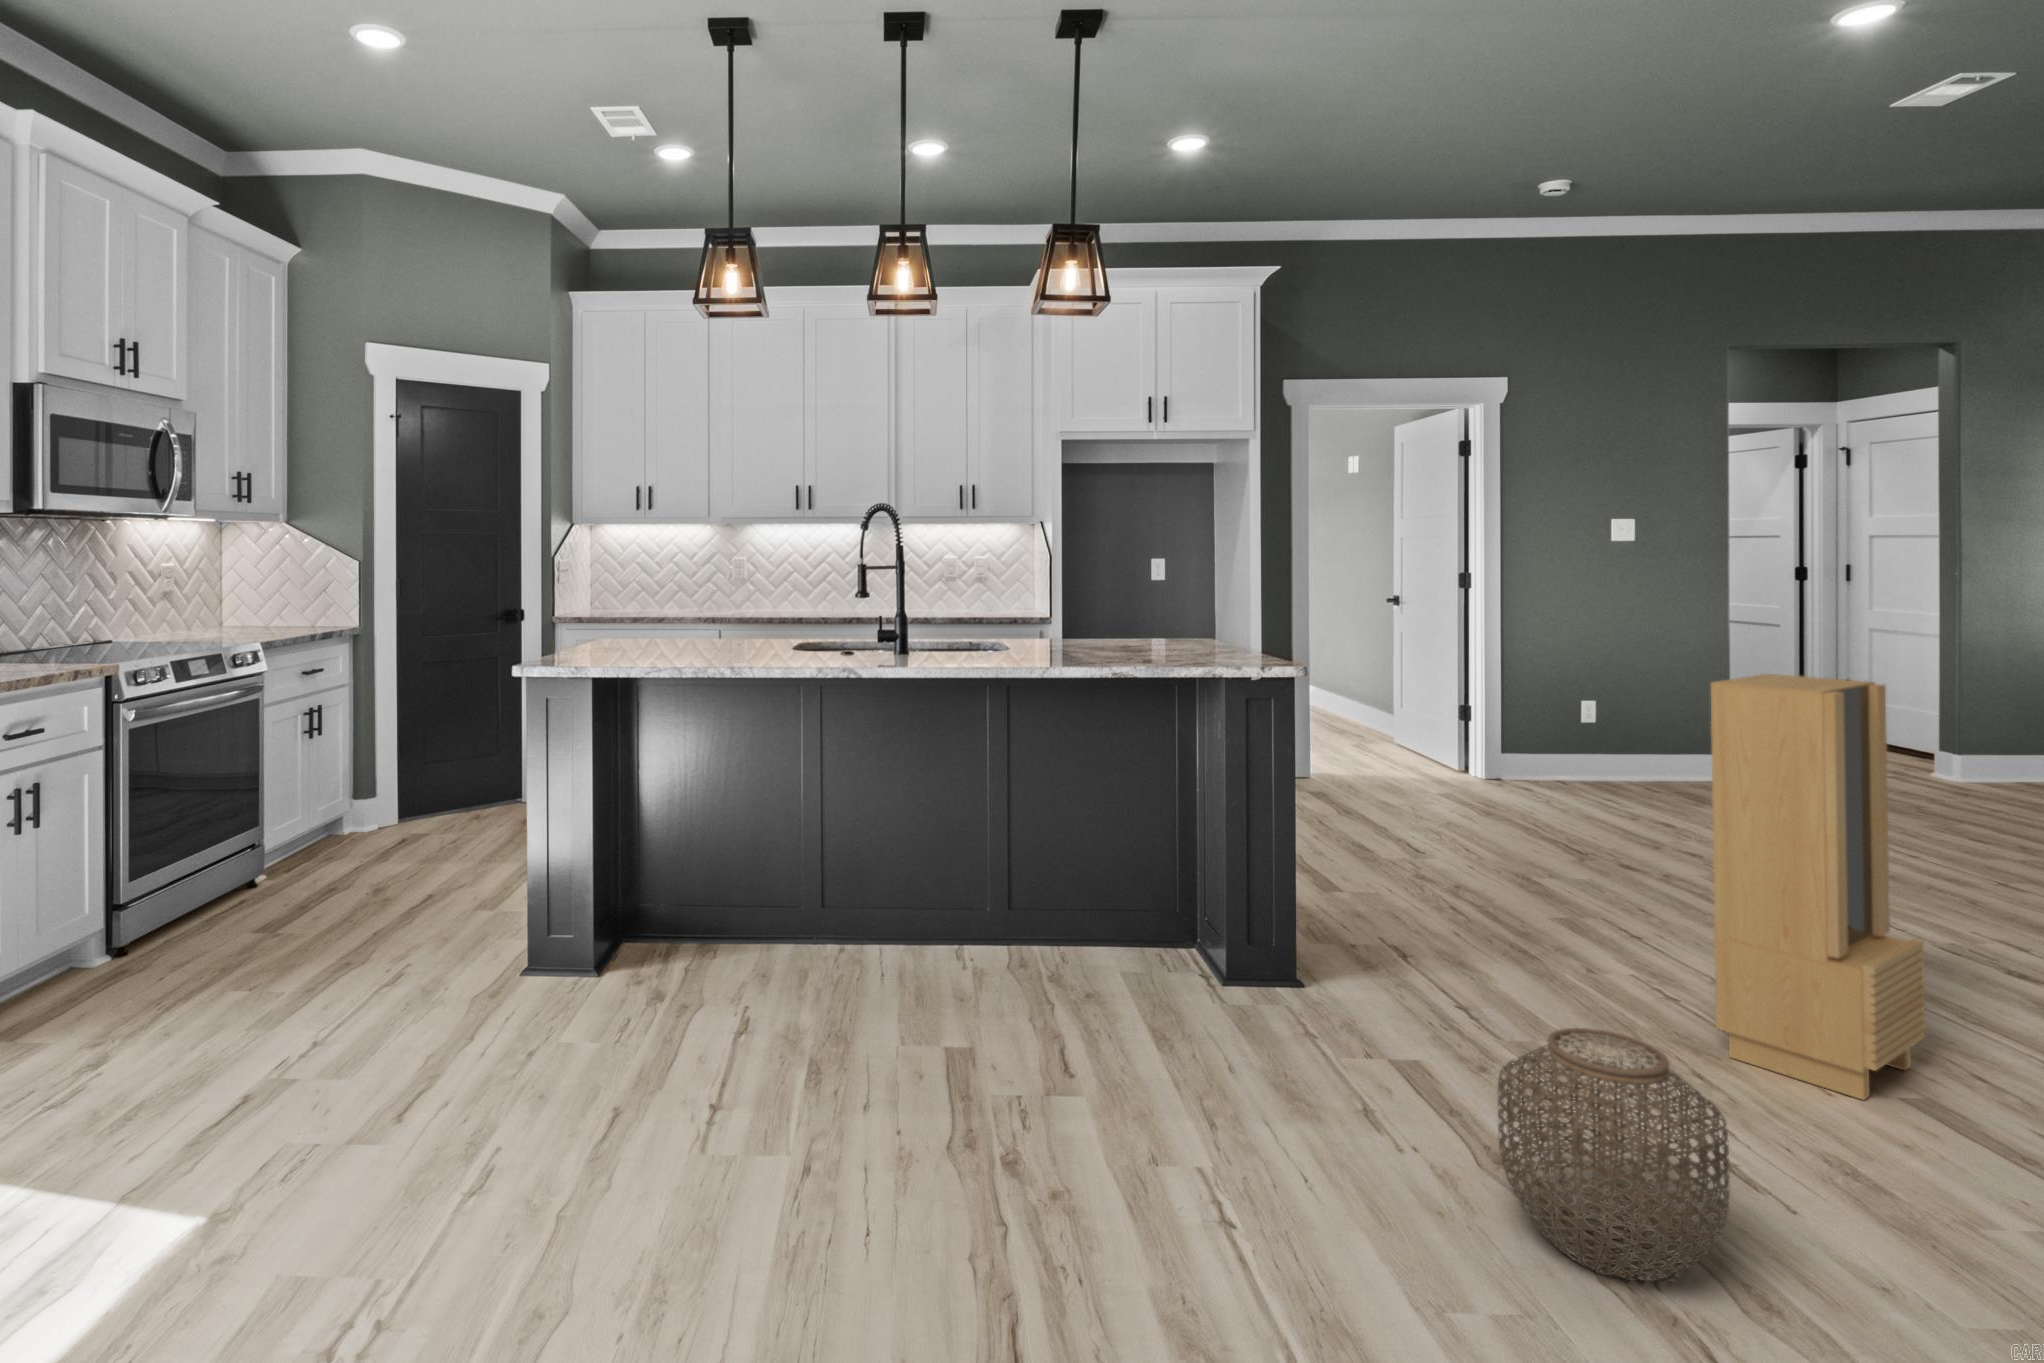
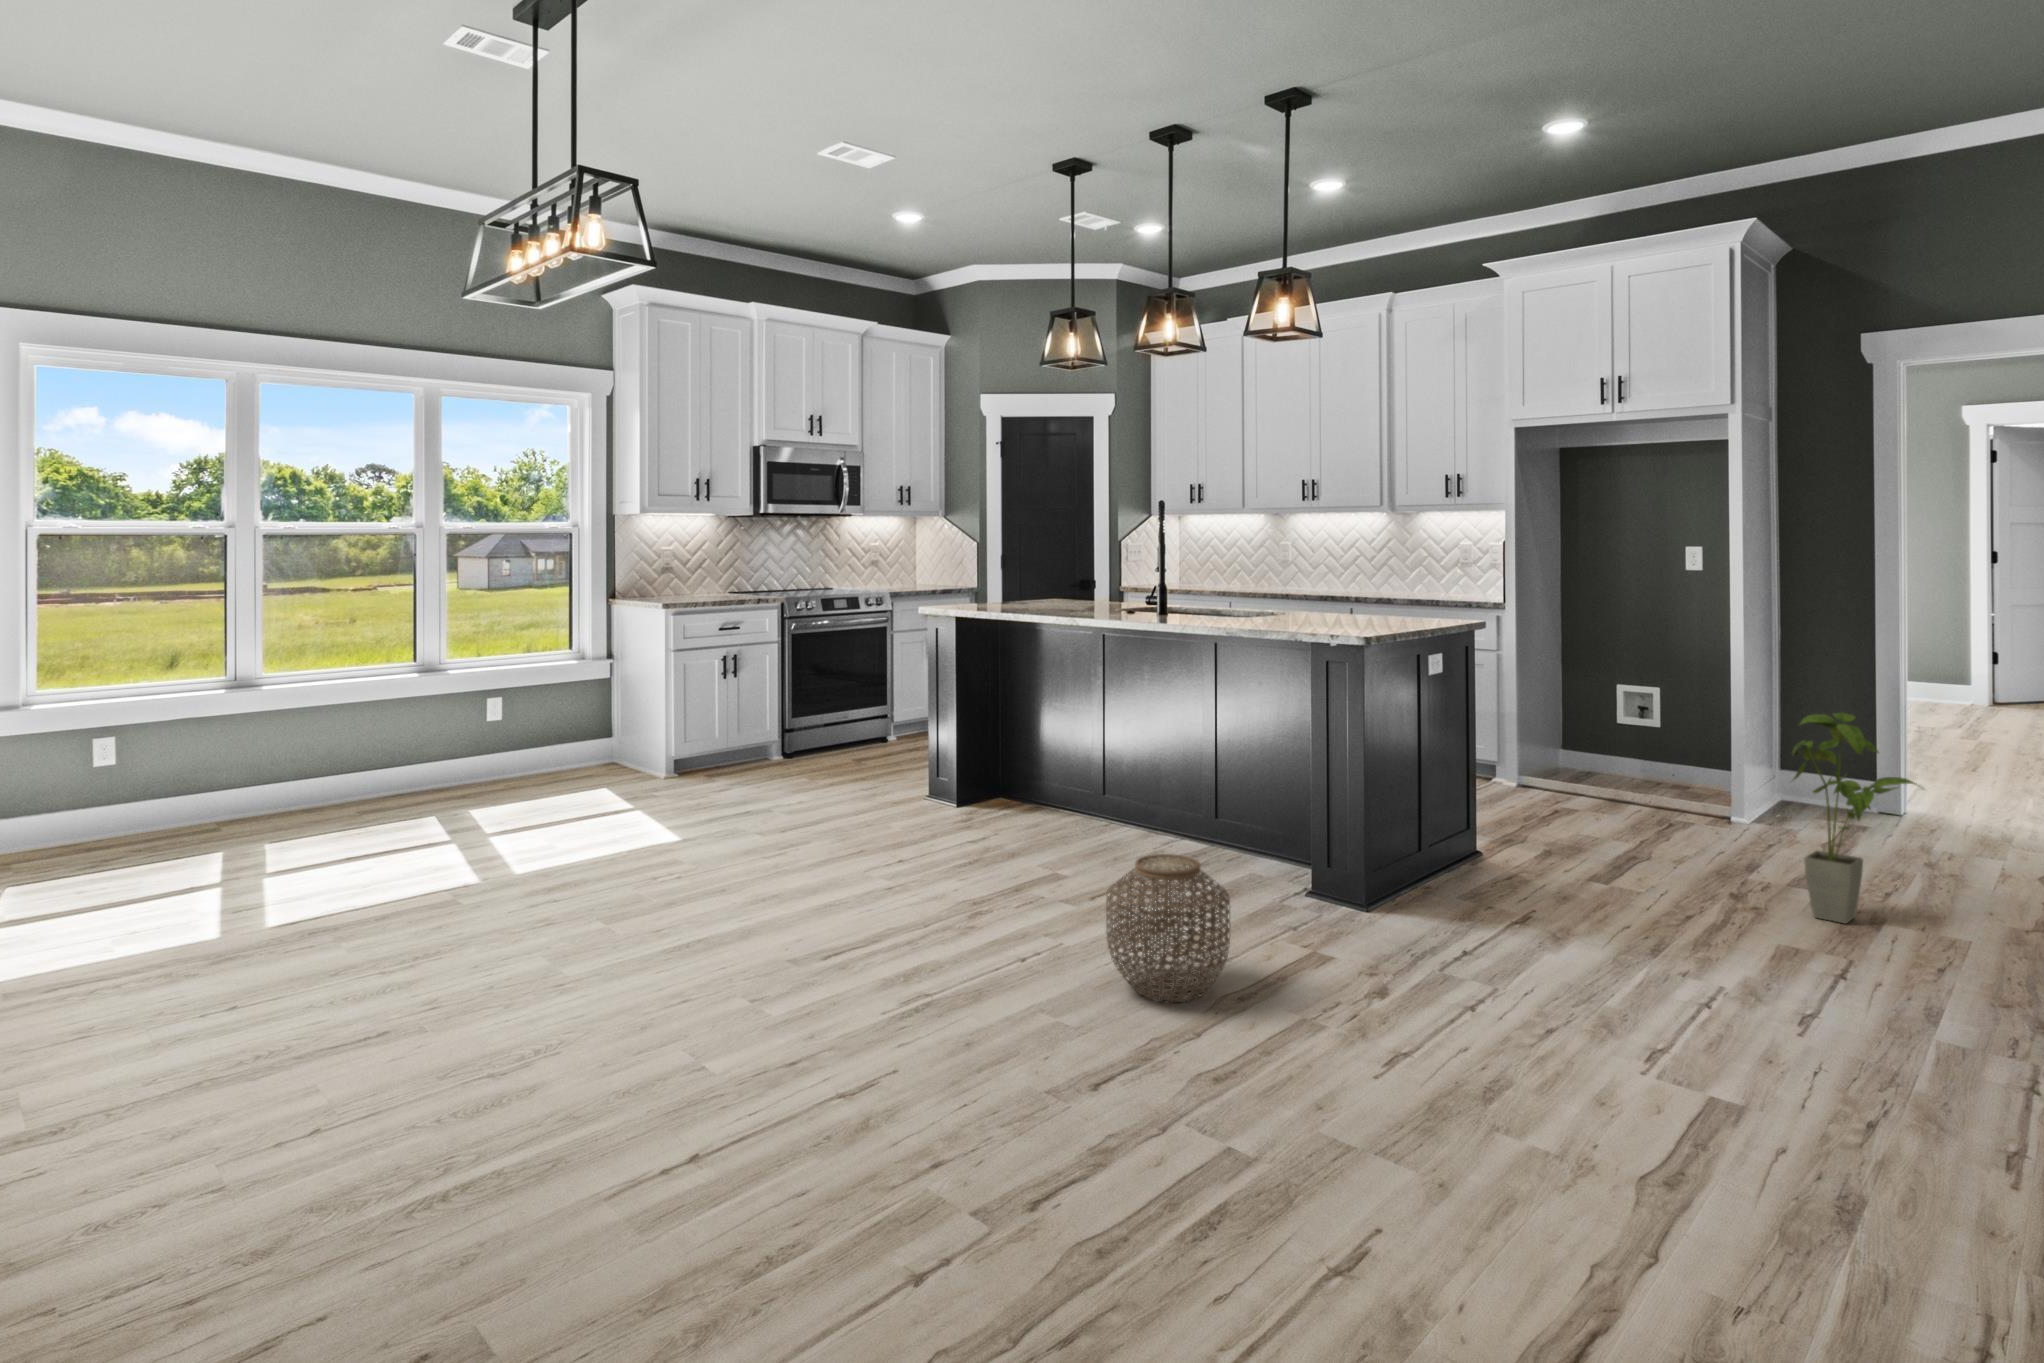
storage cabinet: present [1711,674,1925,1100] -> none [1543,658,1712,1026]
house plant: none [1561,710,1681,908] -> present [1790,712,1916,924]

